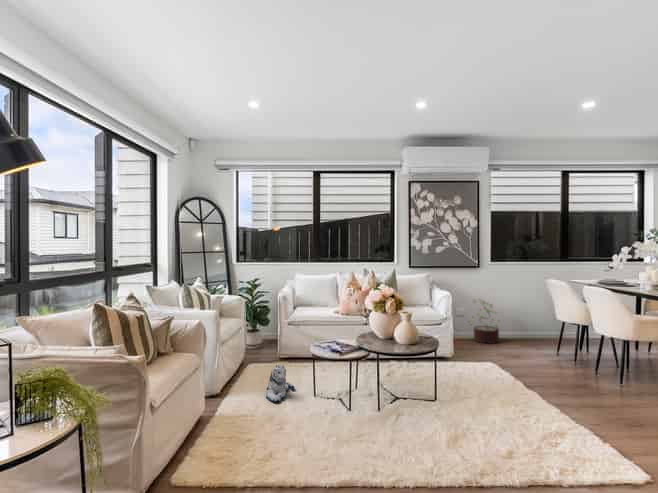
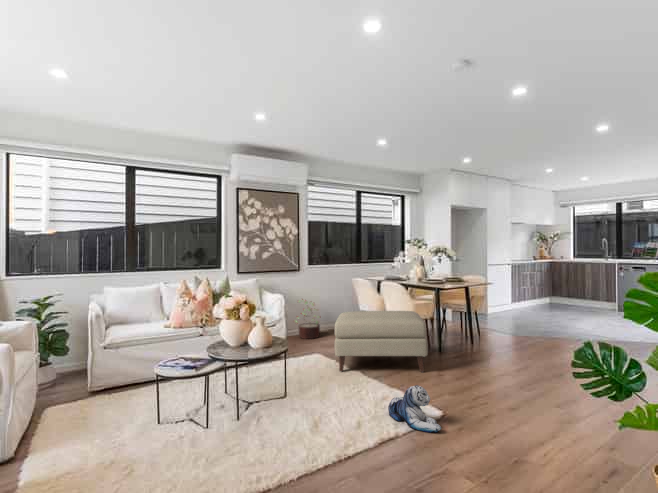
ottoman: none [495,319,619,404] -> present [334,311,428,372]
plush toy: present [266,365,295,402] -> present [388,385,441,432]

